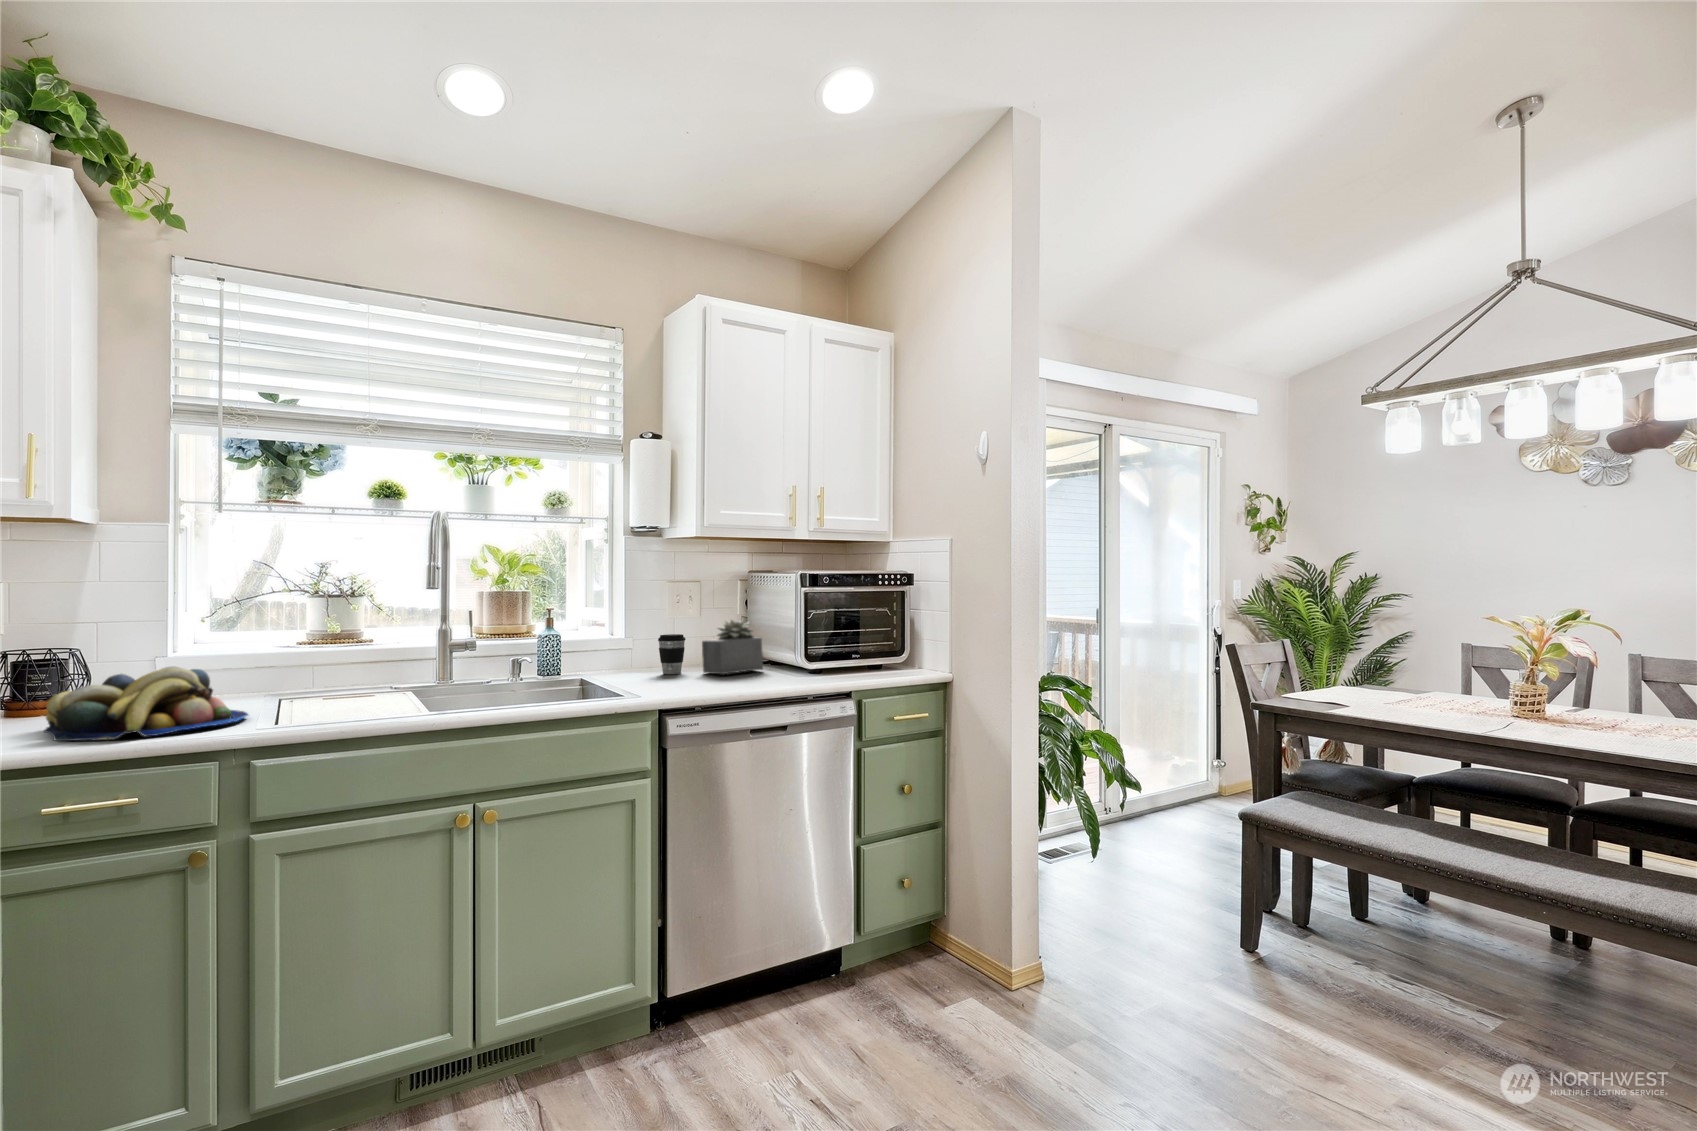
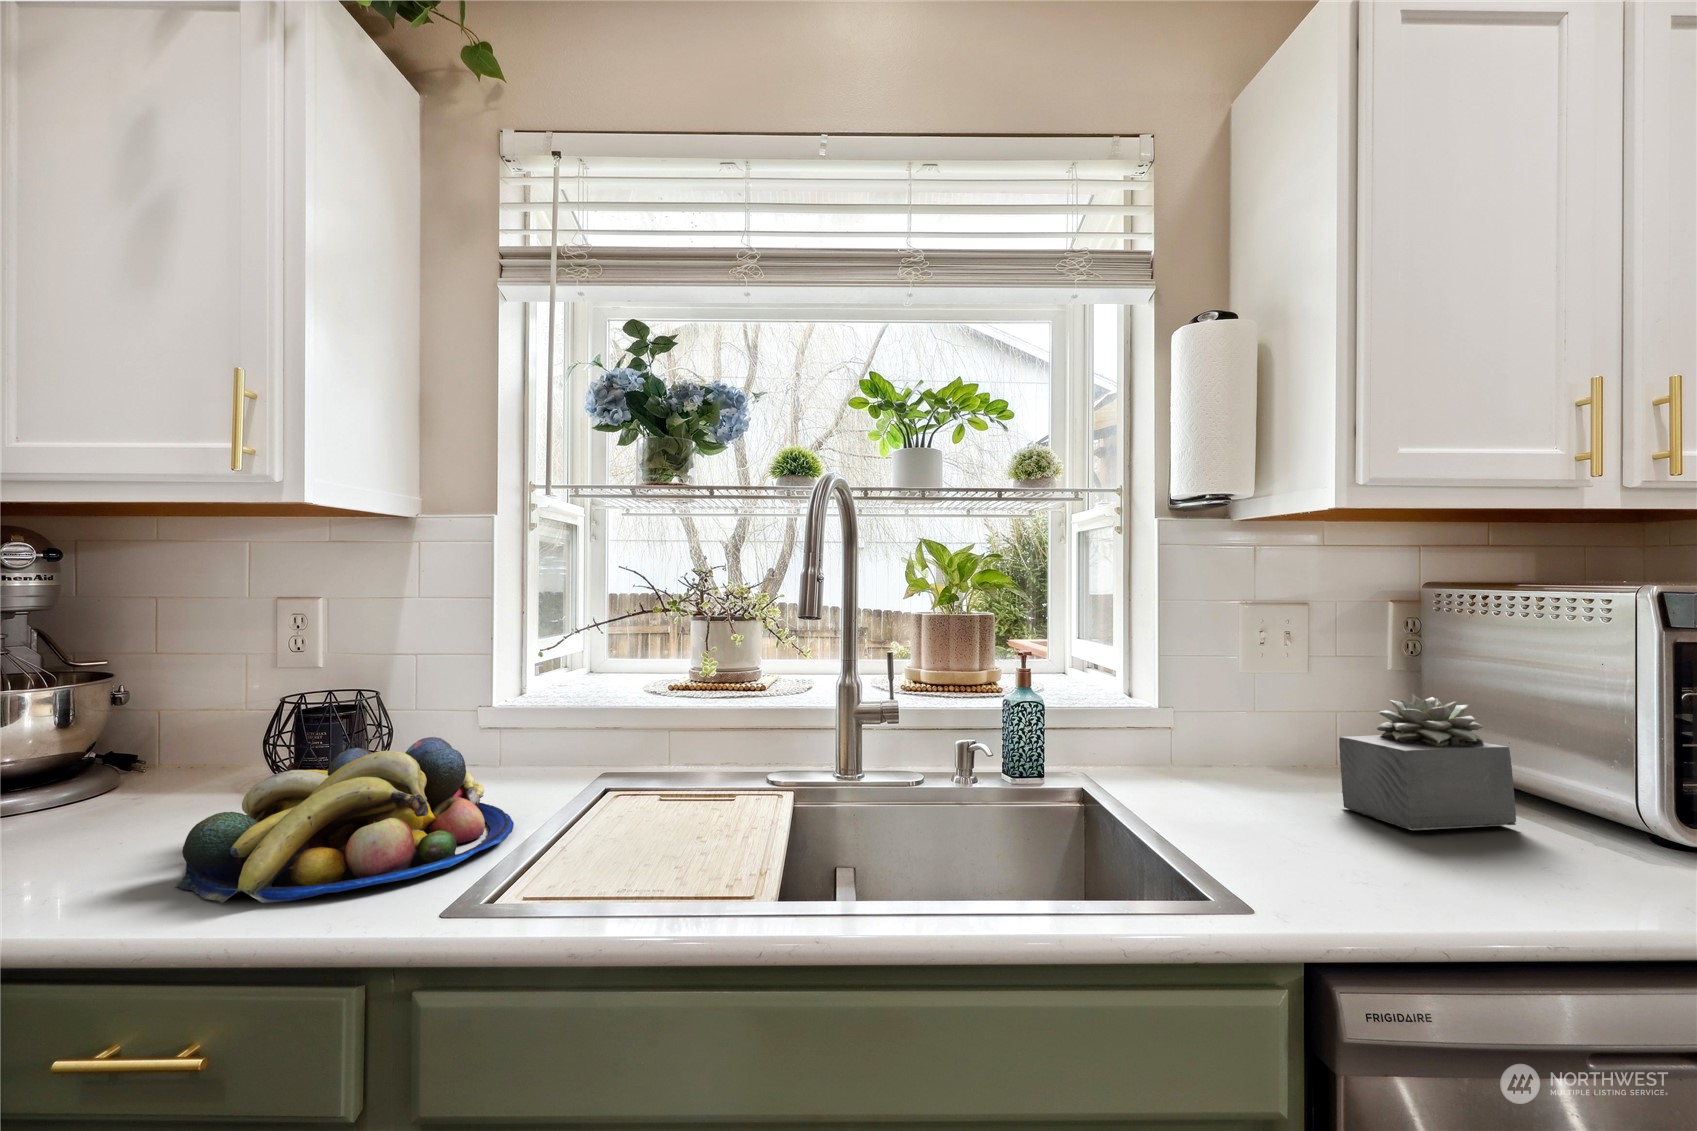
coffee cup: present [658,634,686,674] -> none [1231,711,1294,798]

